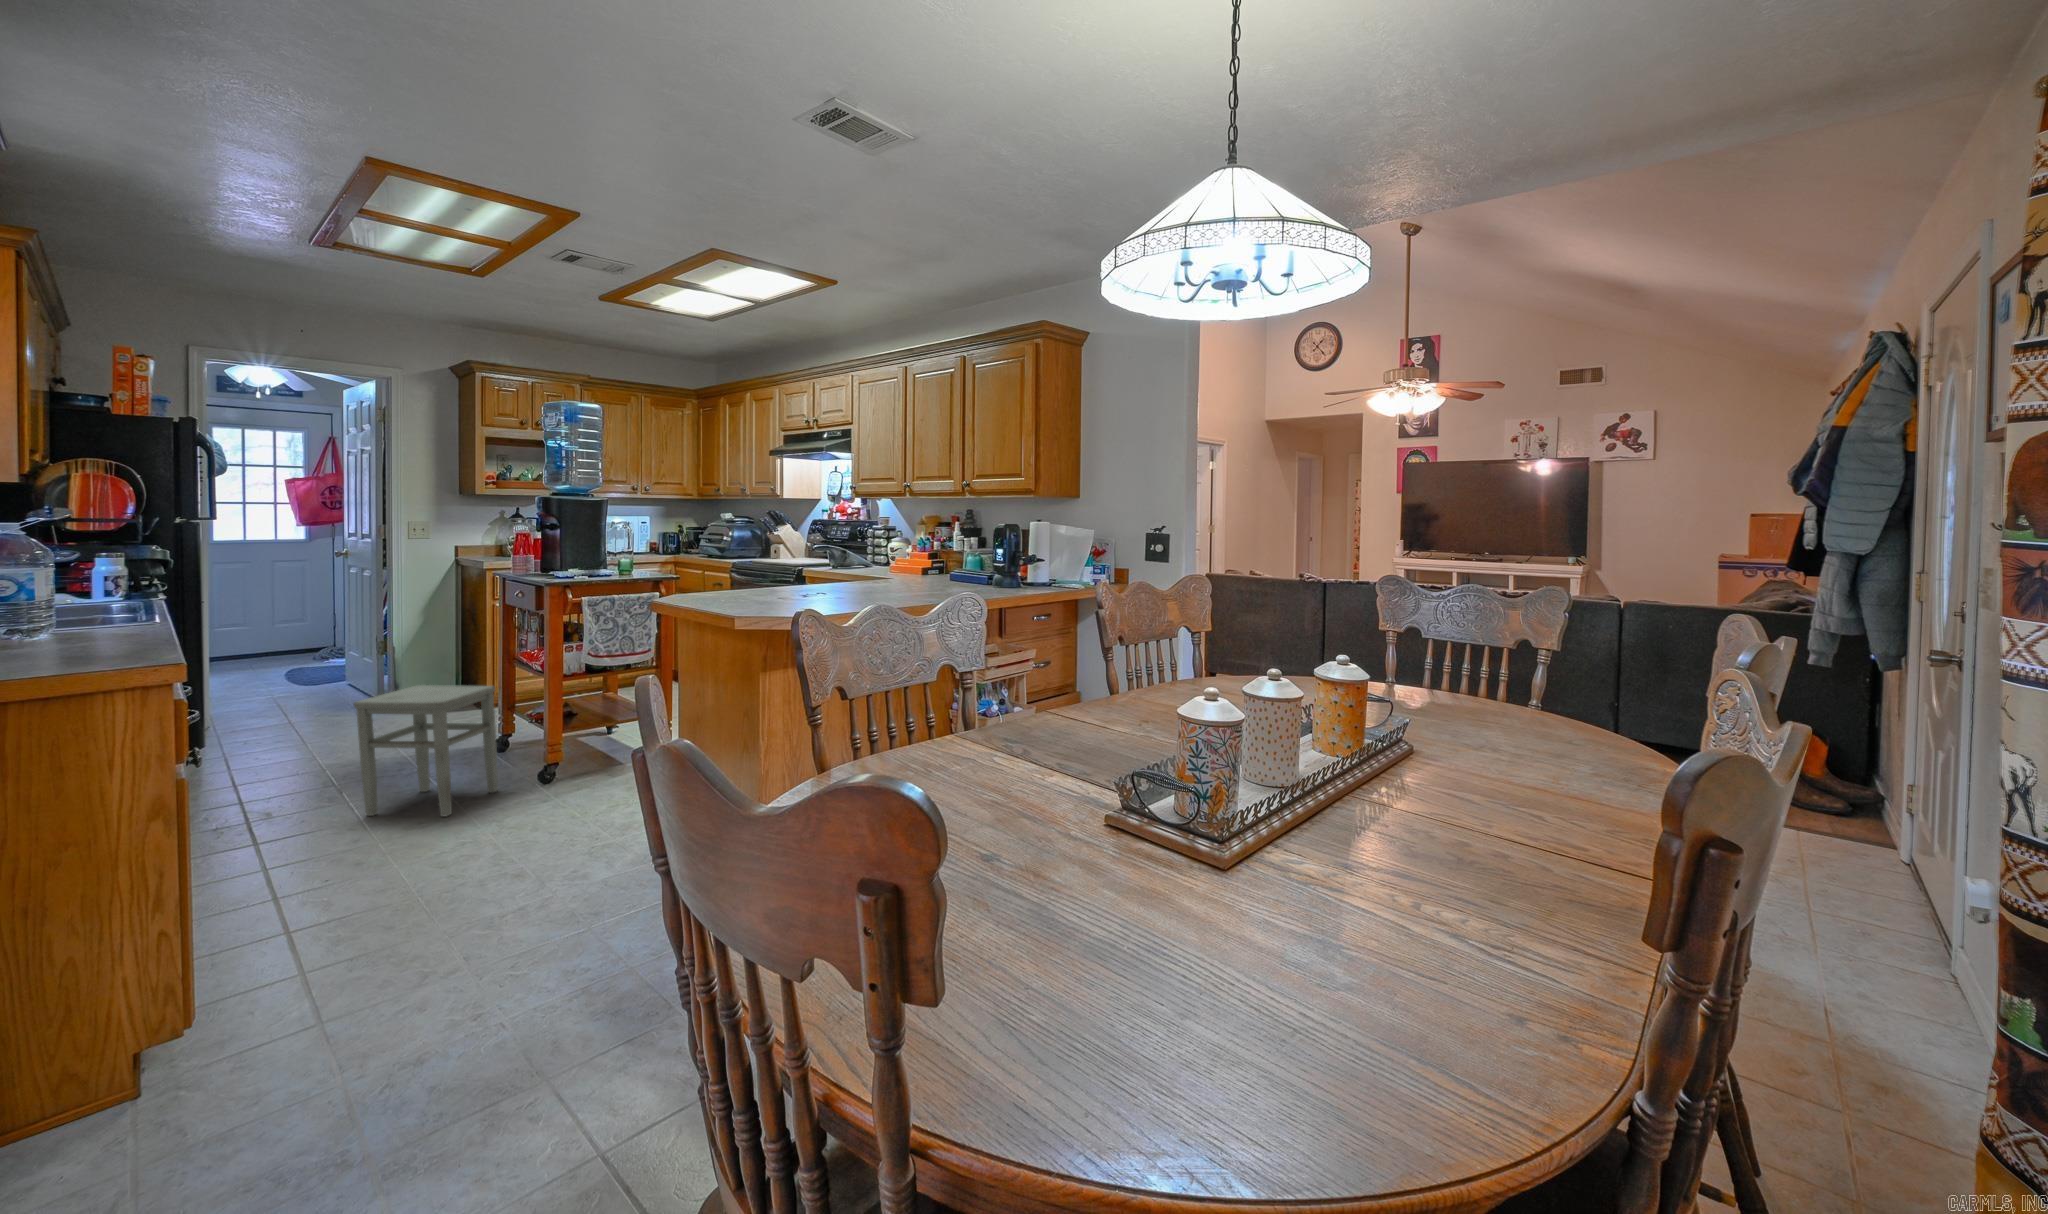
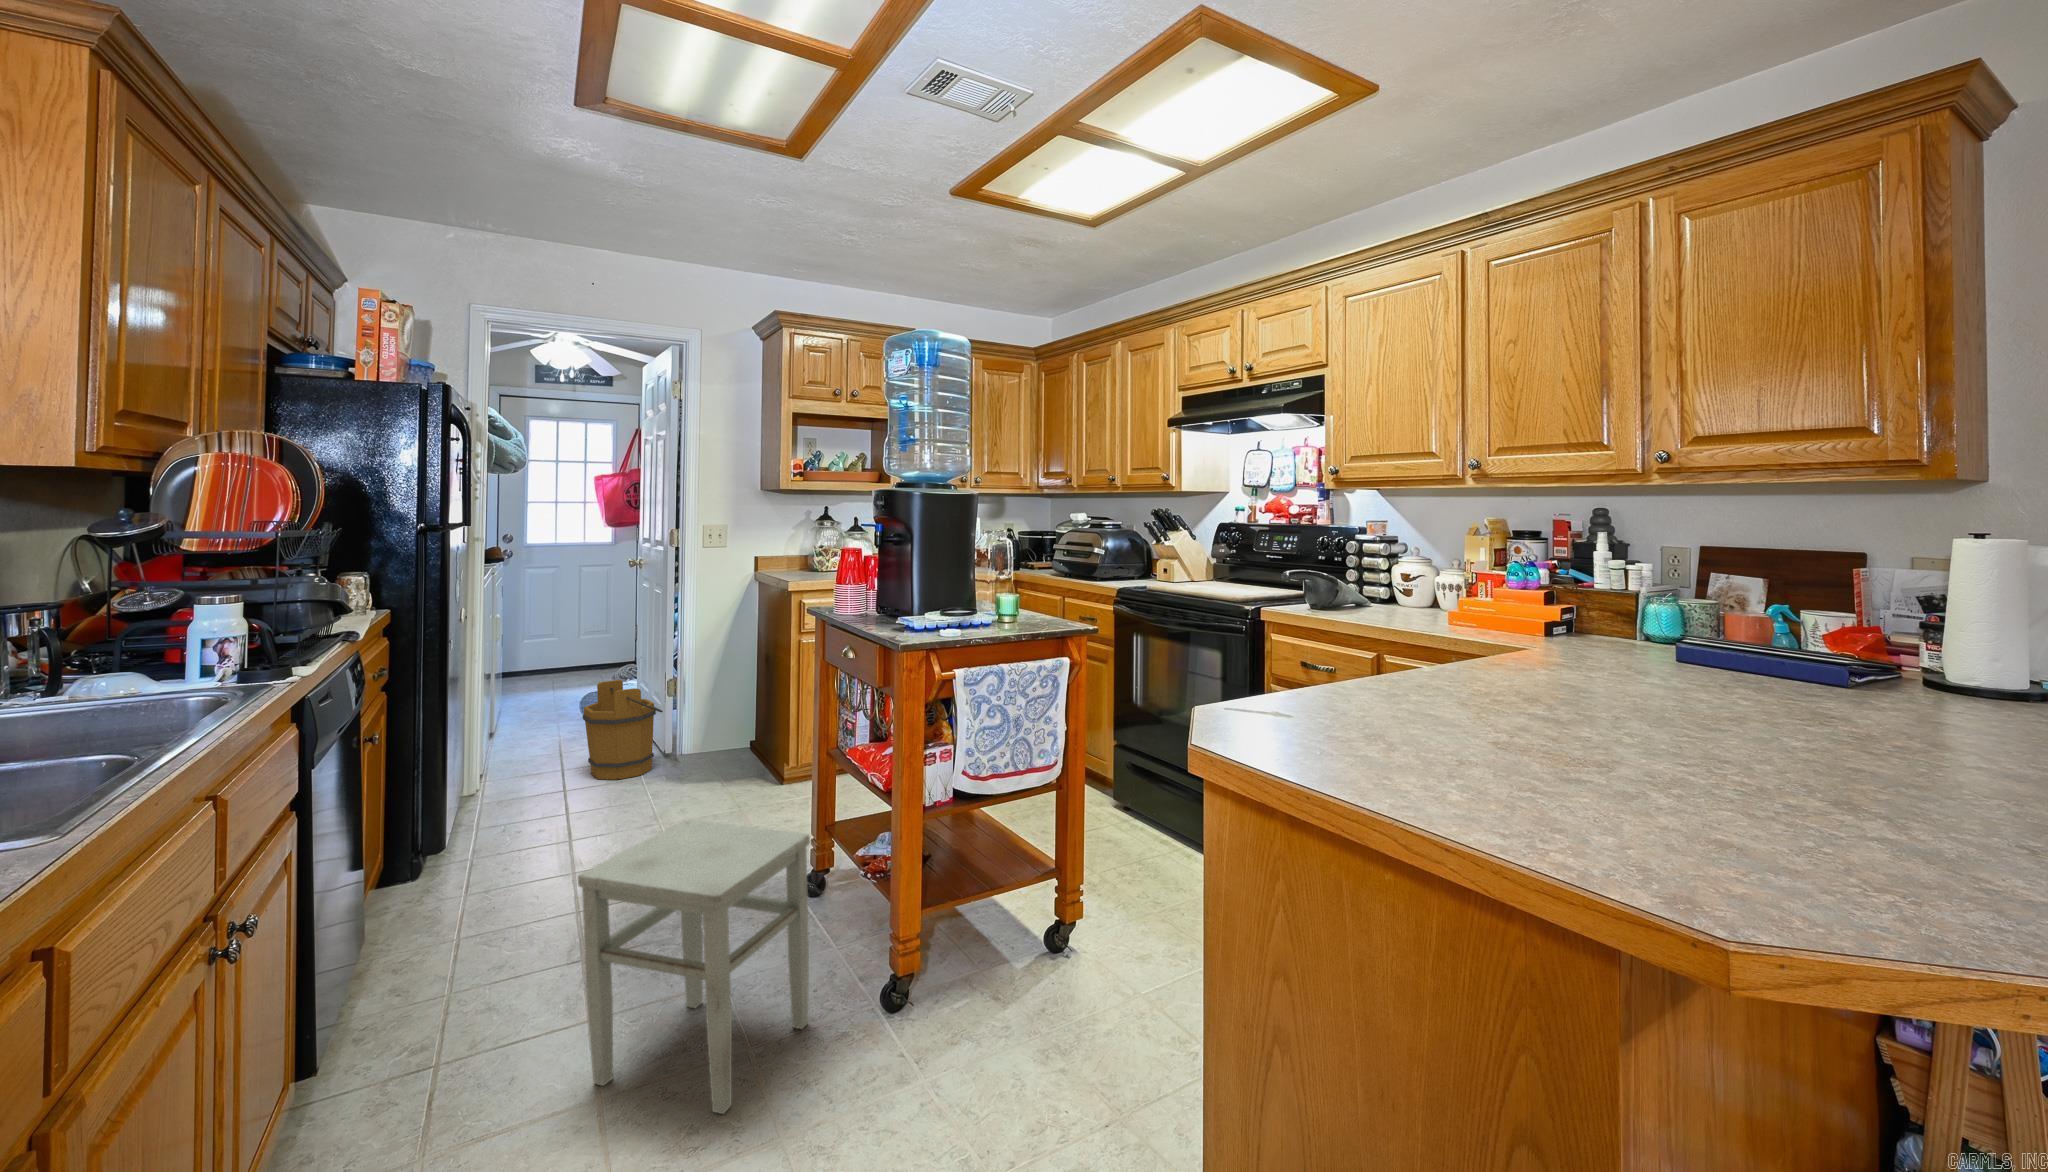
bucket: none [306,640,378,714] -> present [583,680,663,780]

